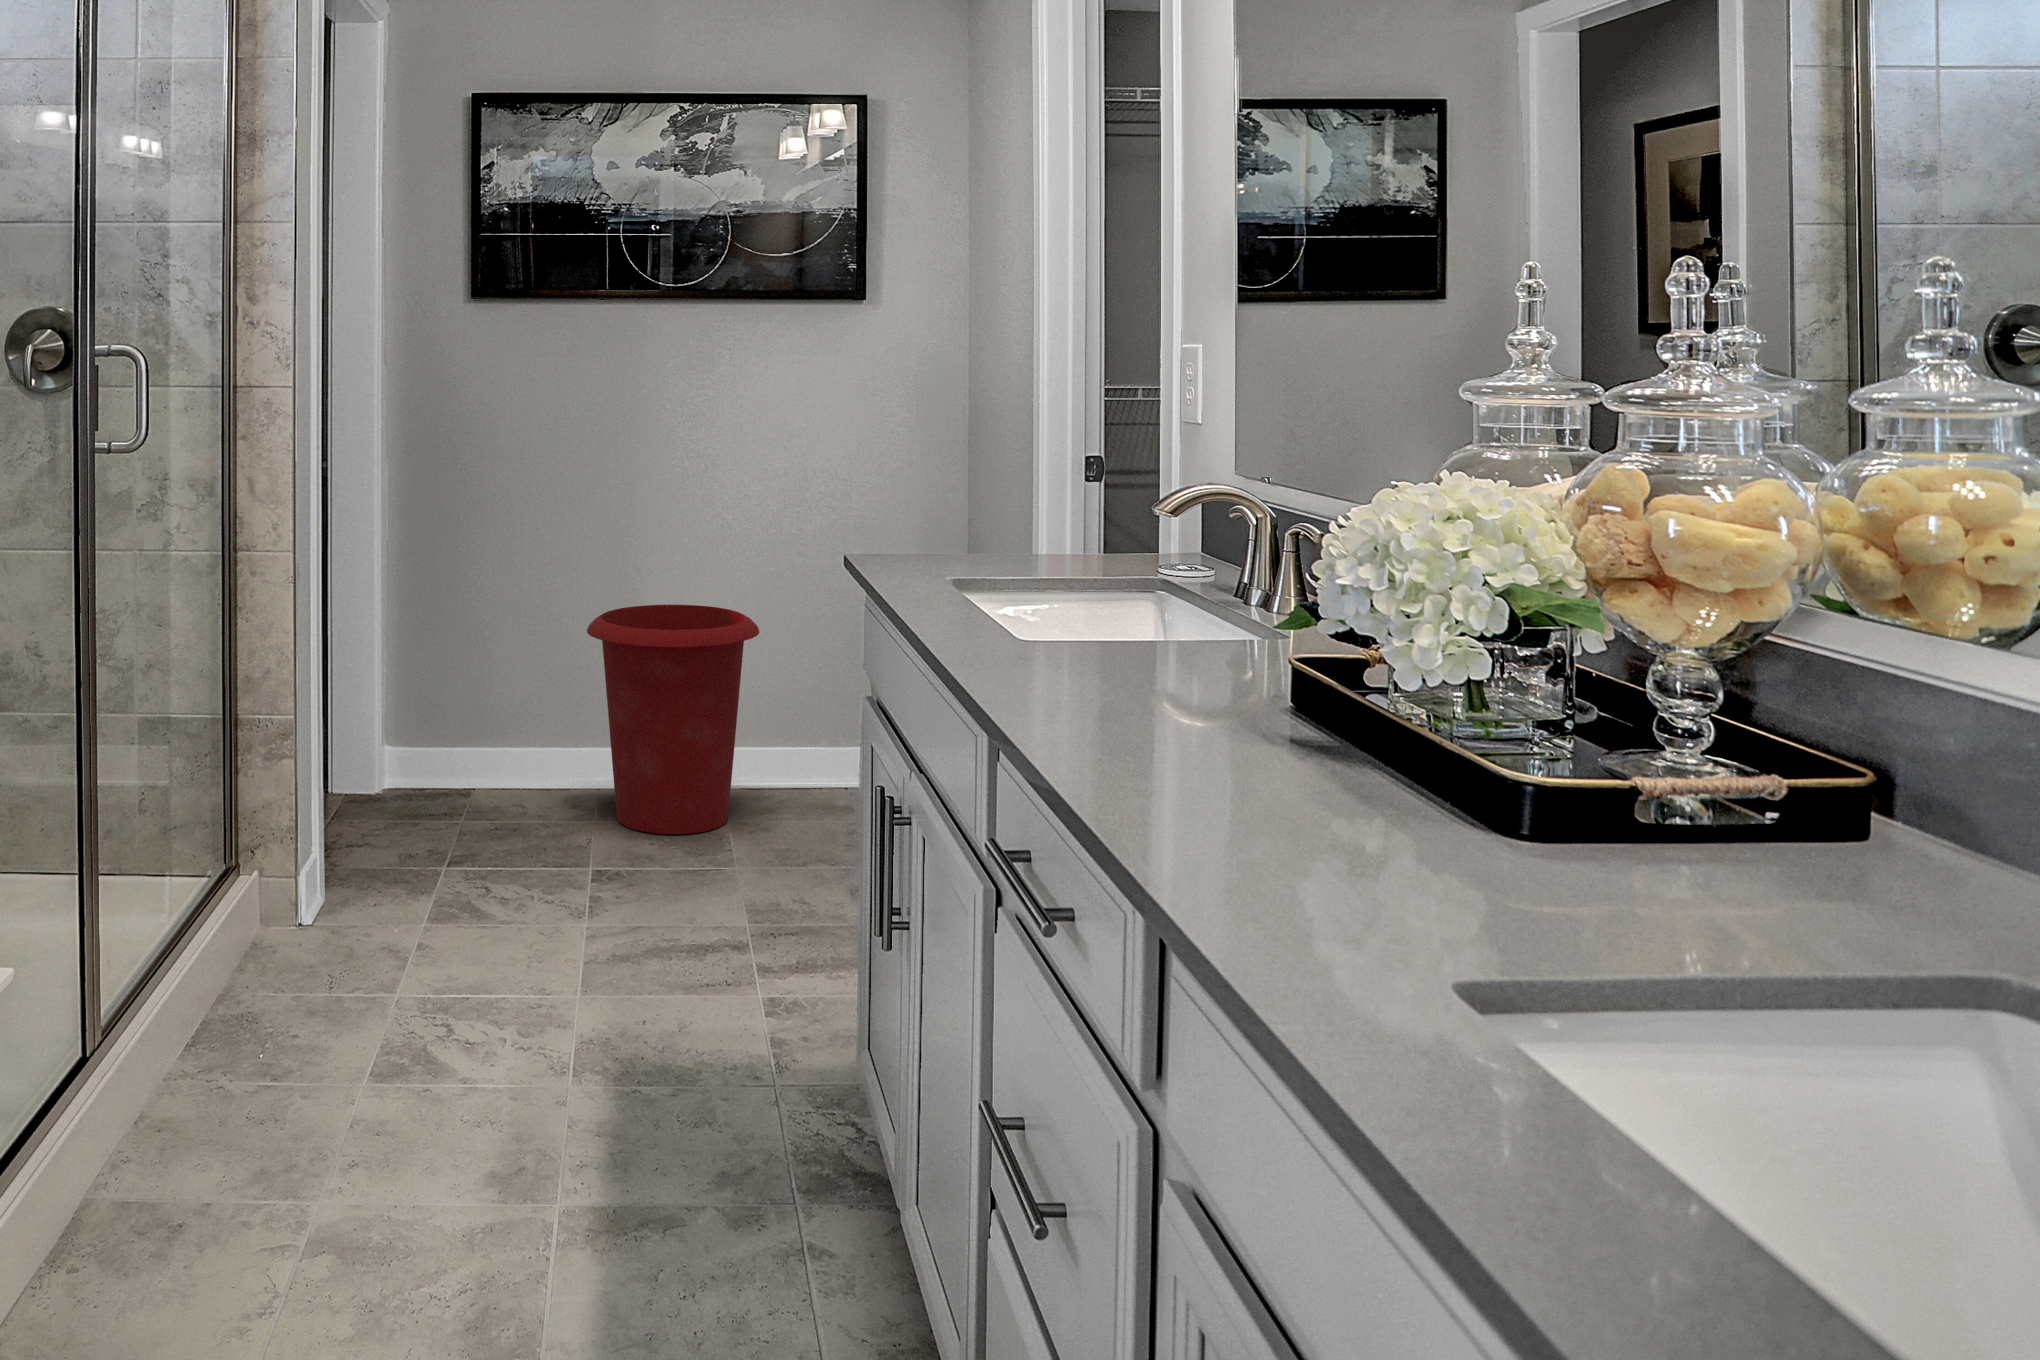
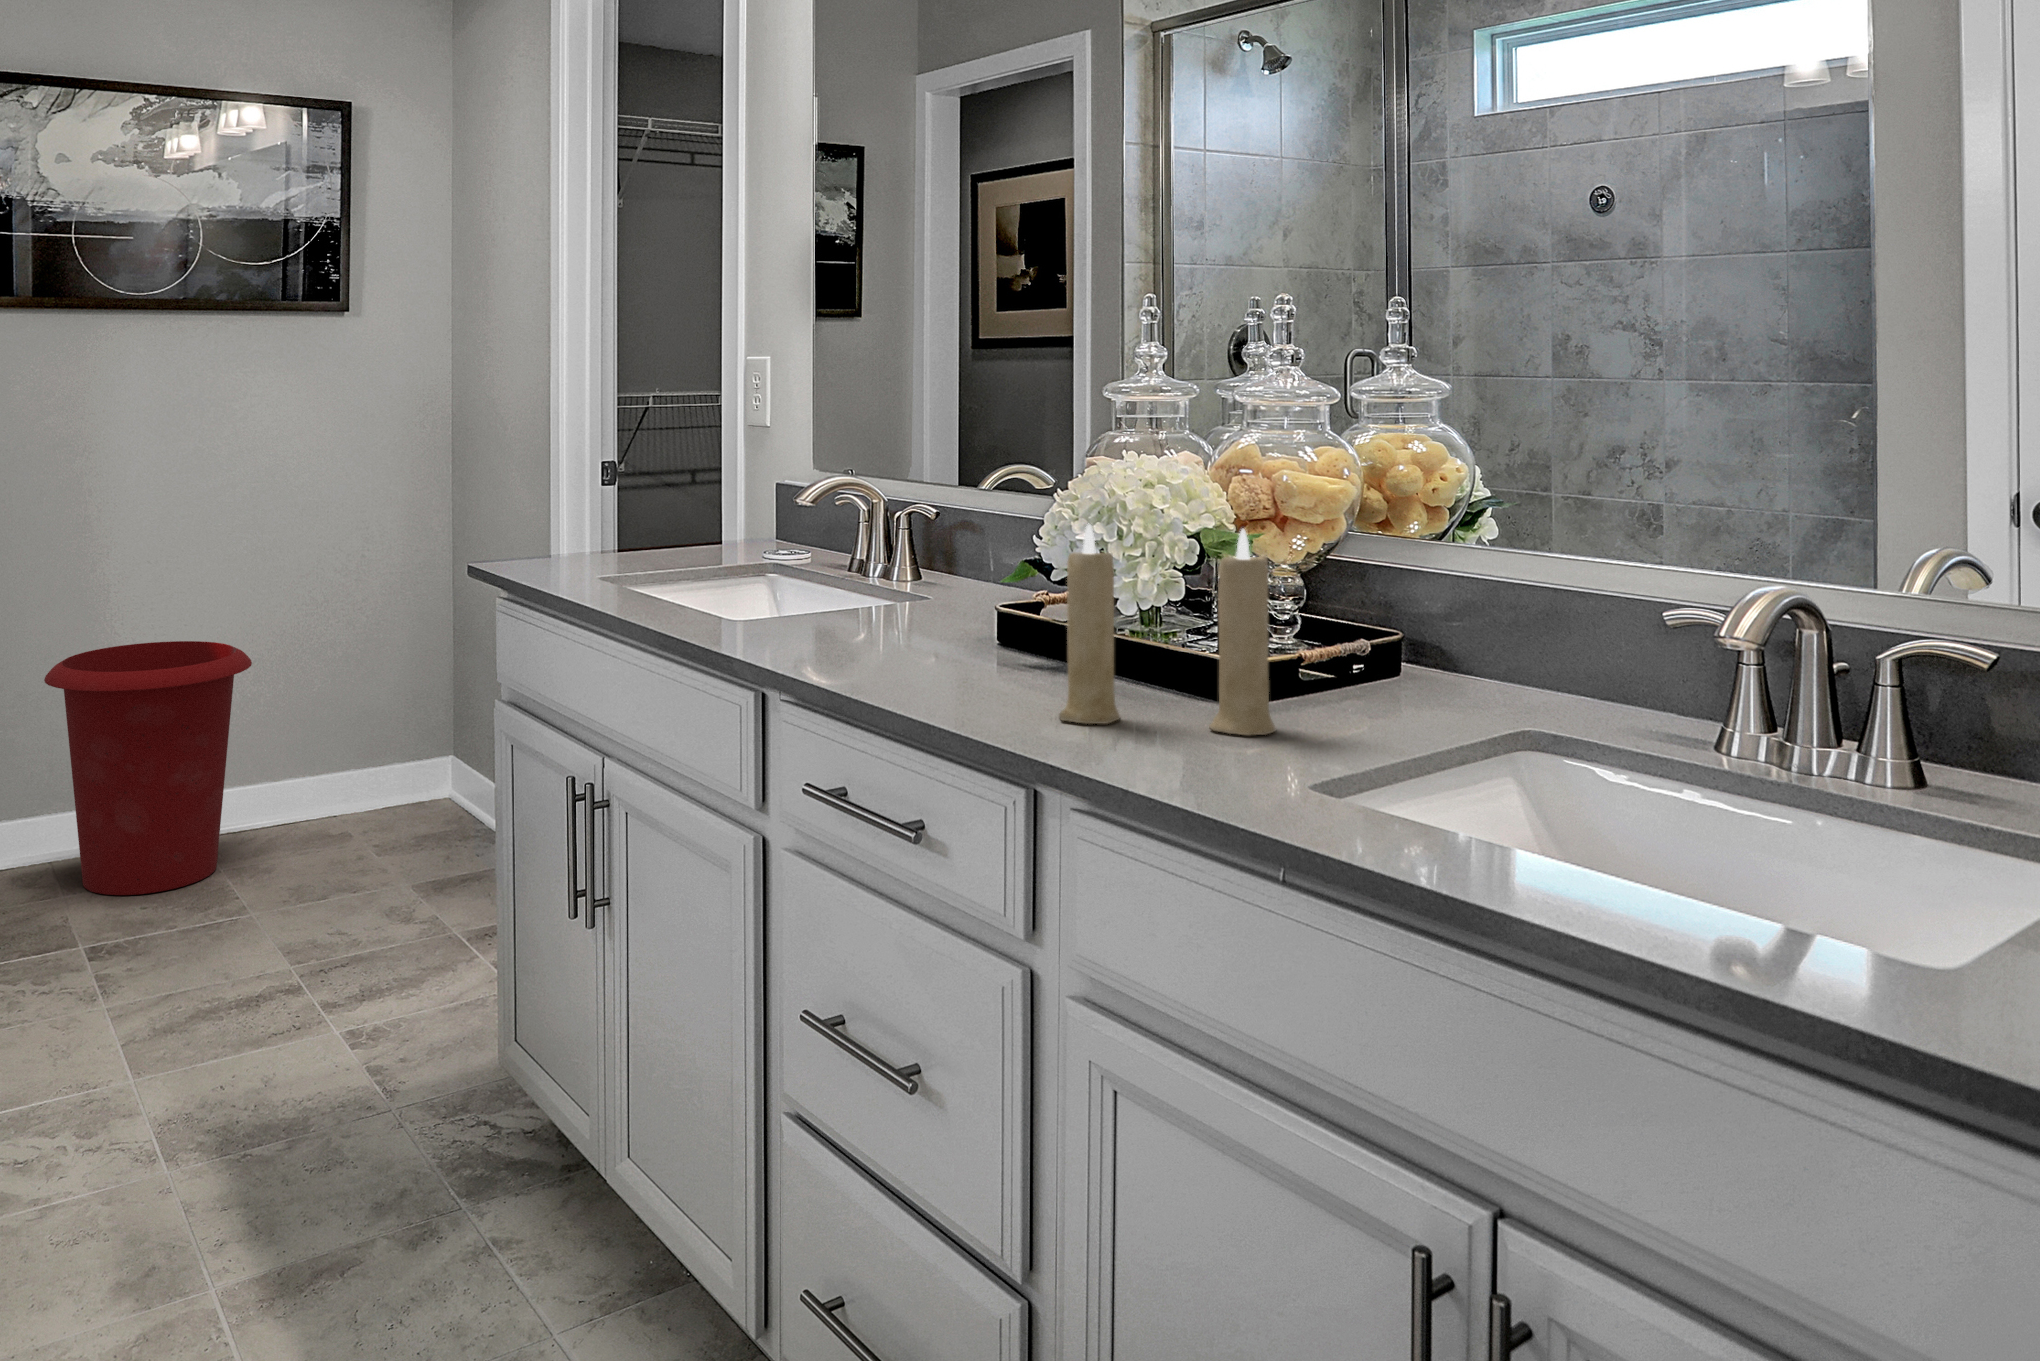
candle: none [1227,554,1523,880] -> present [1059,524,1276,735]

